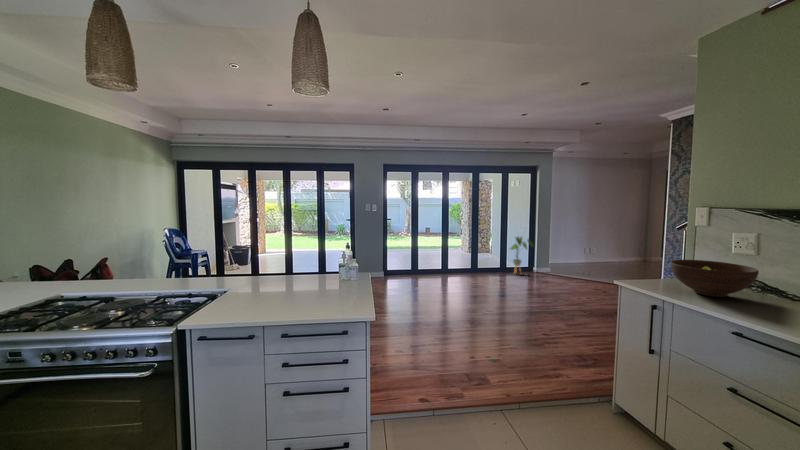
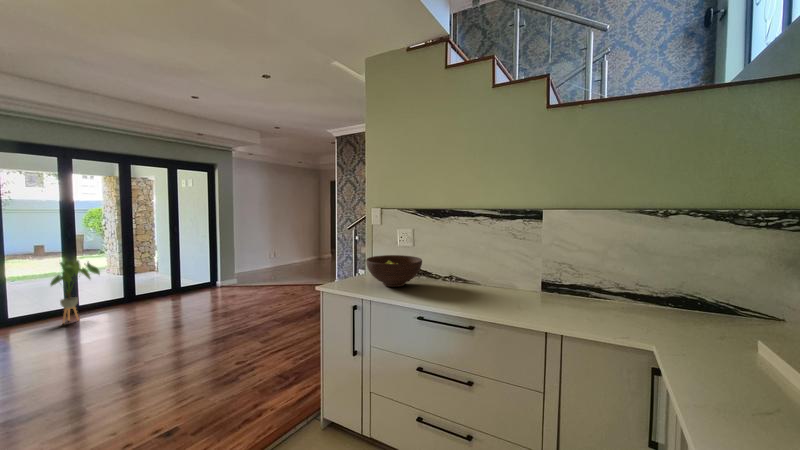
house plant: present [511,237,533,273] -> present [50,260,100,323]

